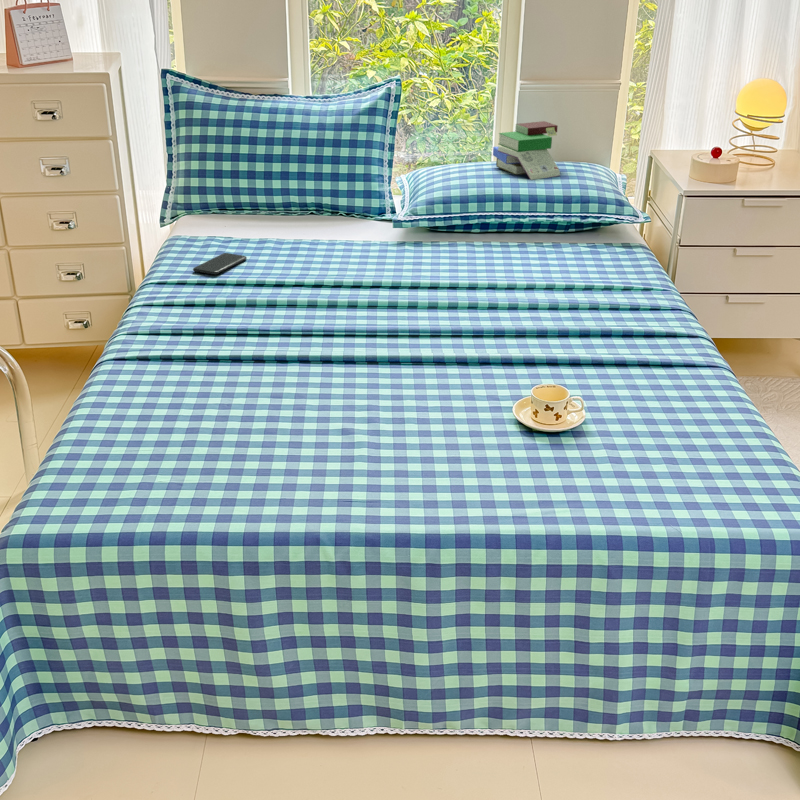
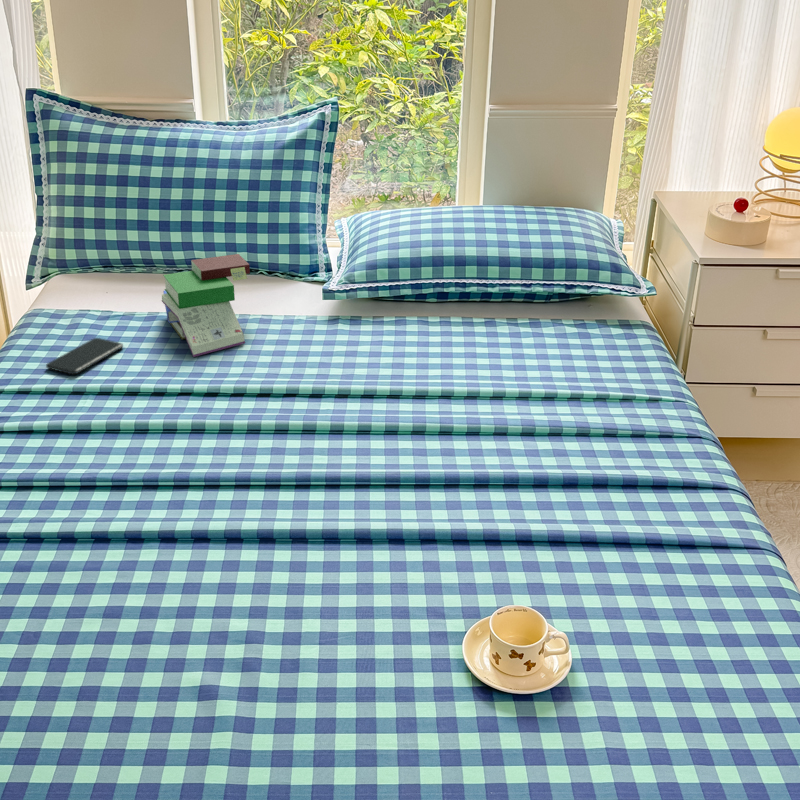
book: present [493,121,560,180] -> present [162,254,250,357]

